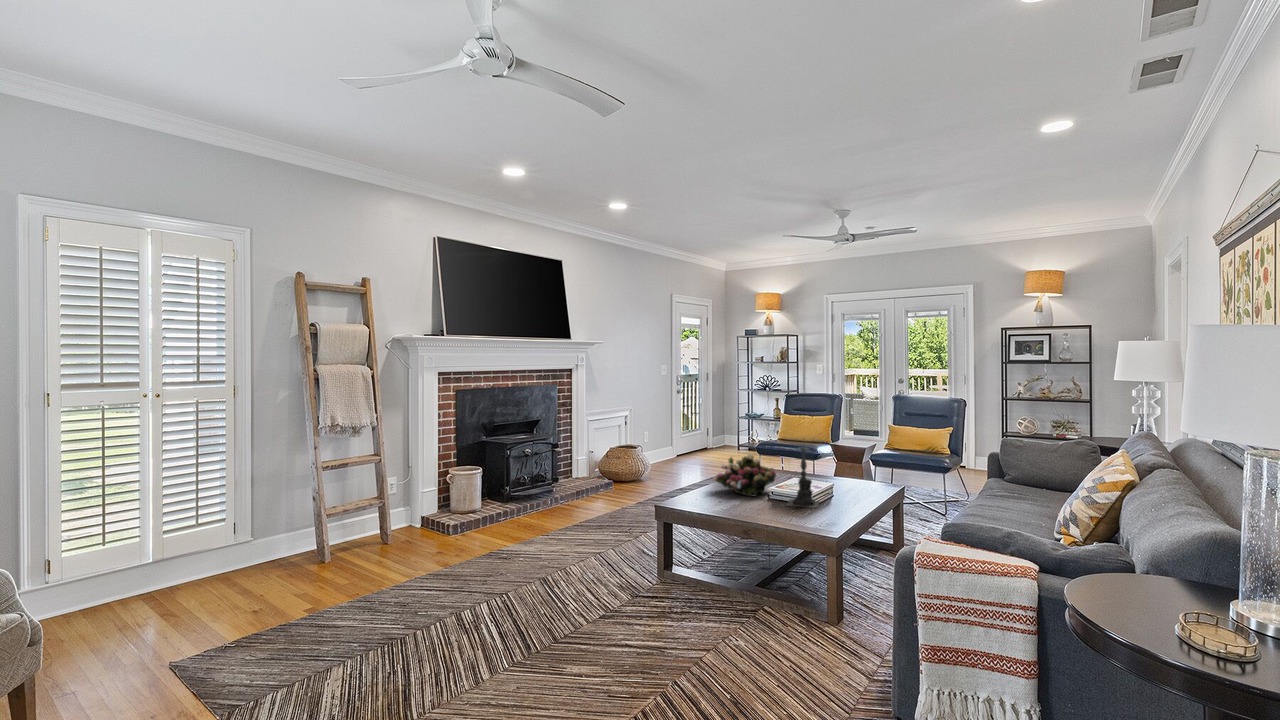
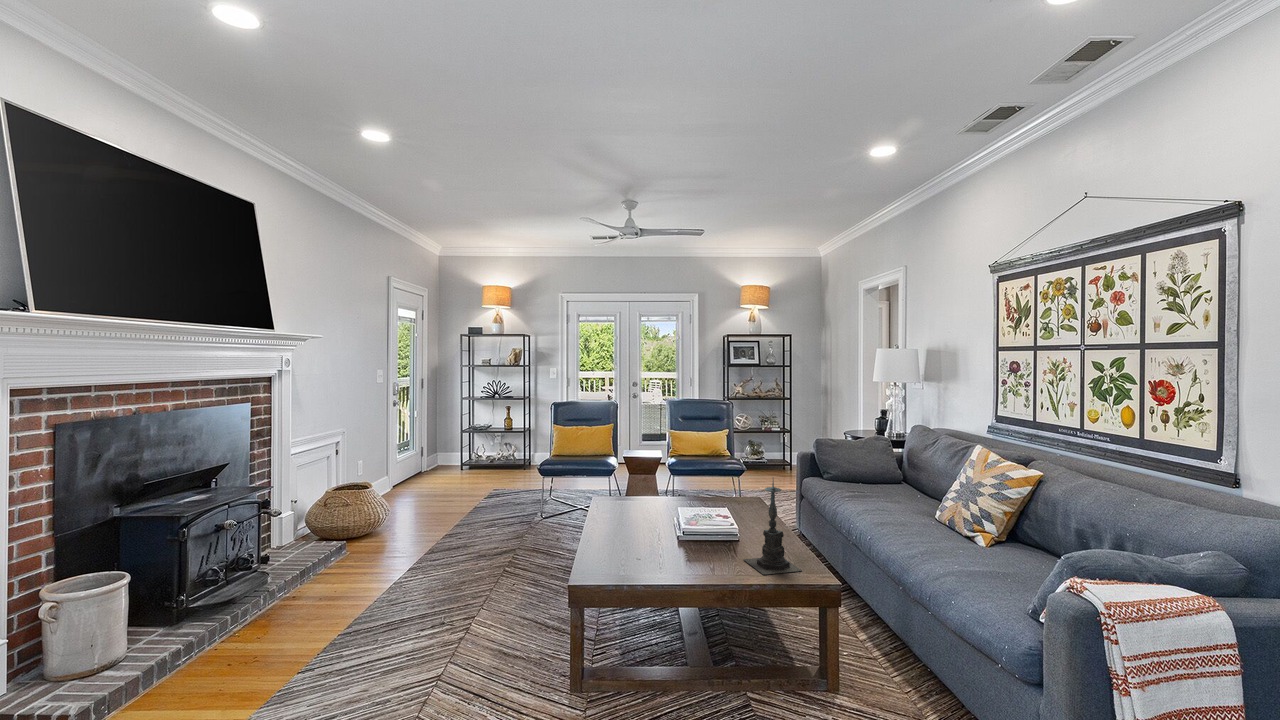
flower arrangement: present [713,454,776,496] -> none [623,499,714,564]

